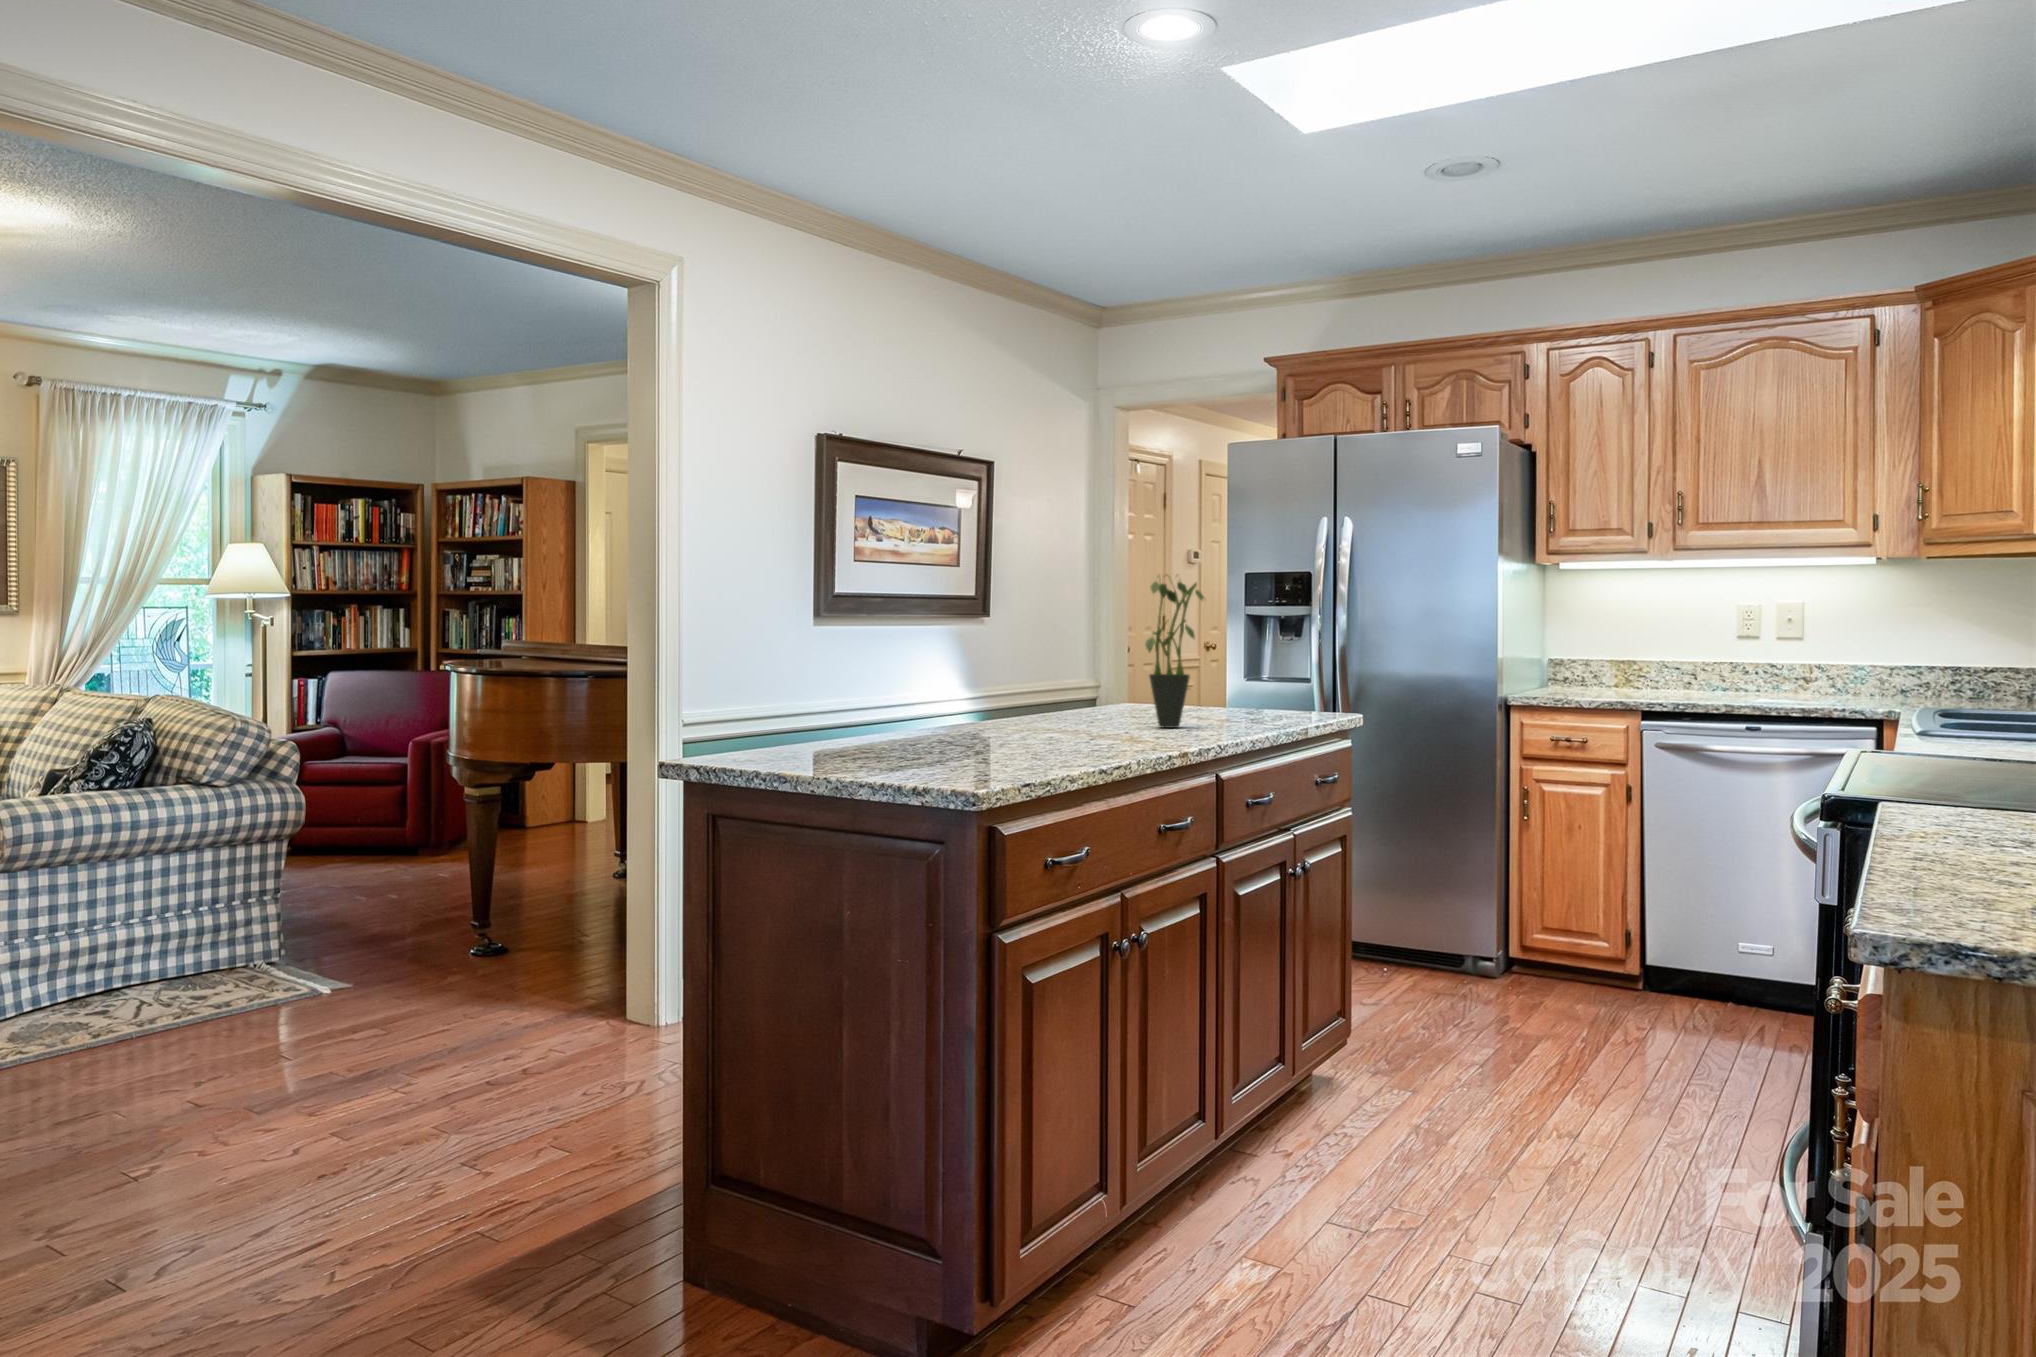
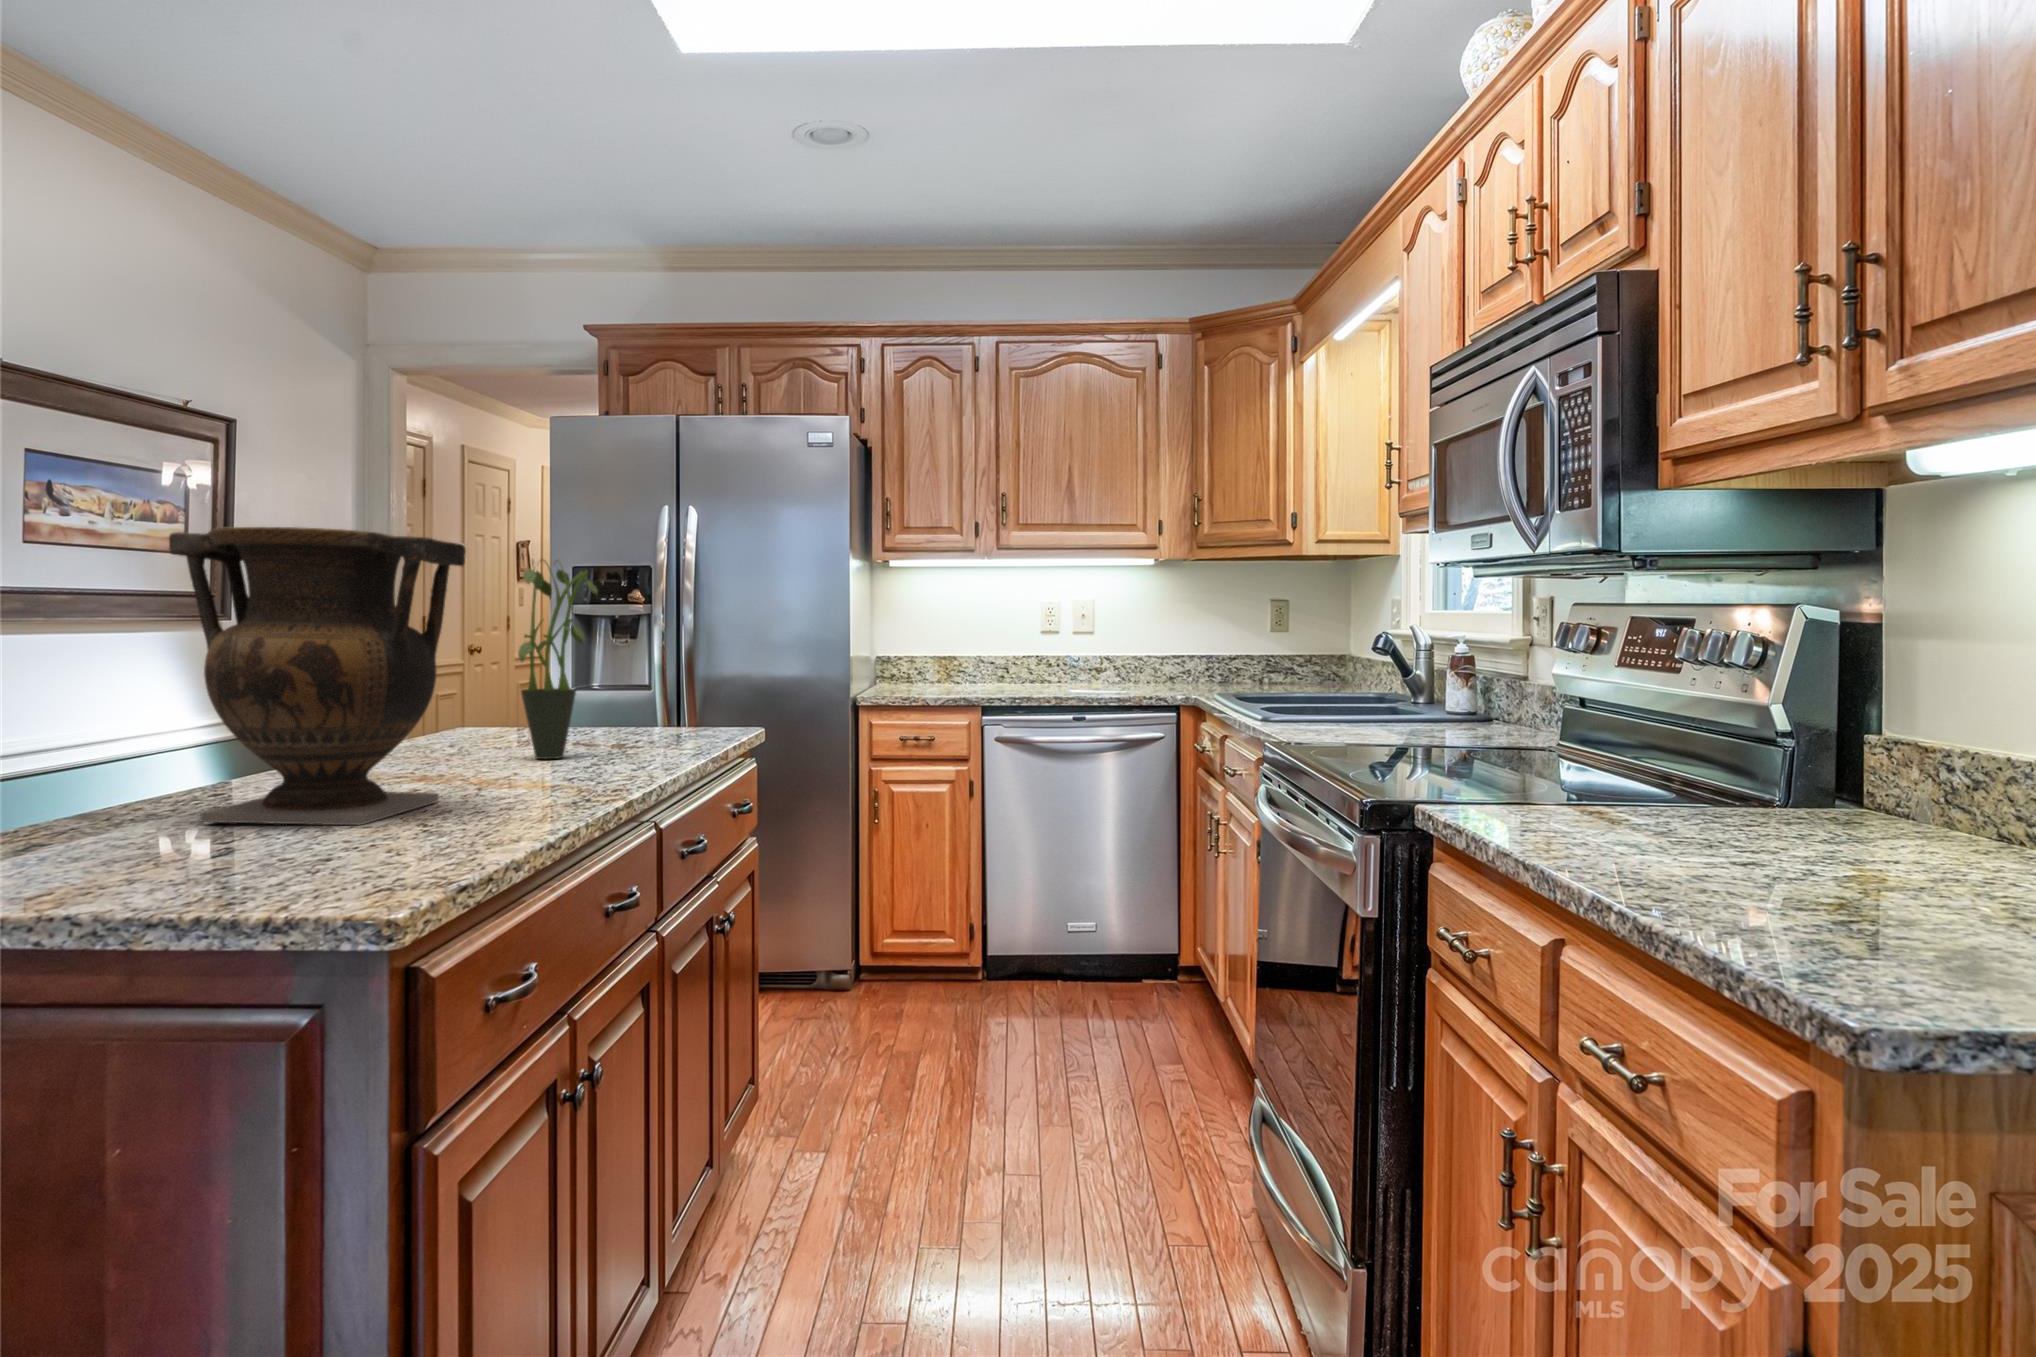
vase: none [911,560,1077,753] -> present [169,527,466,825]

